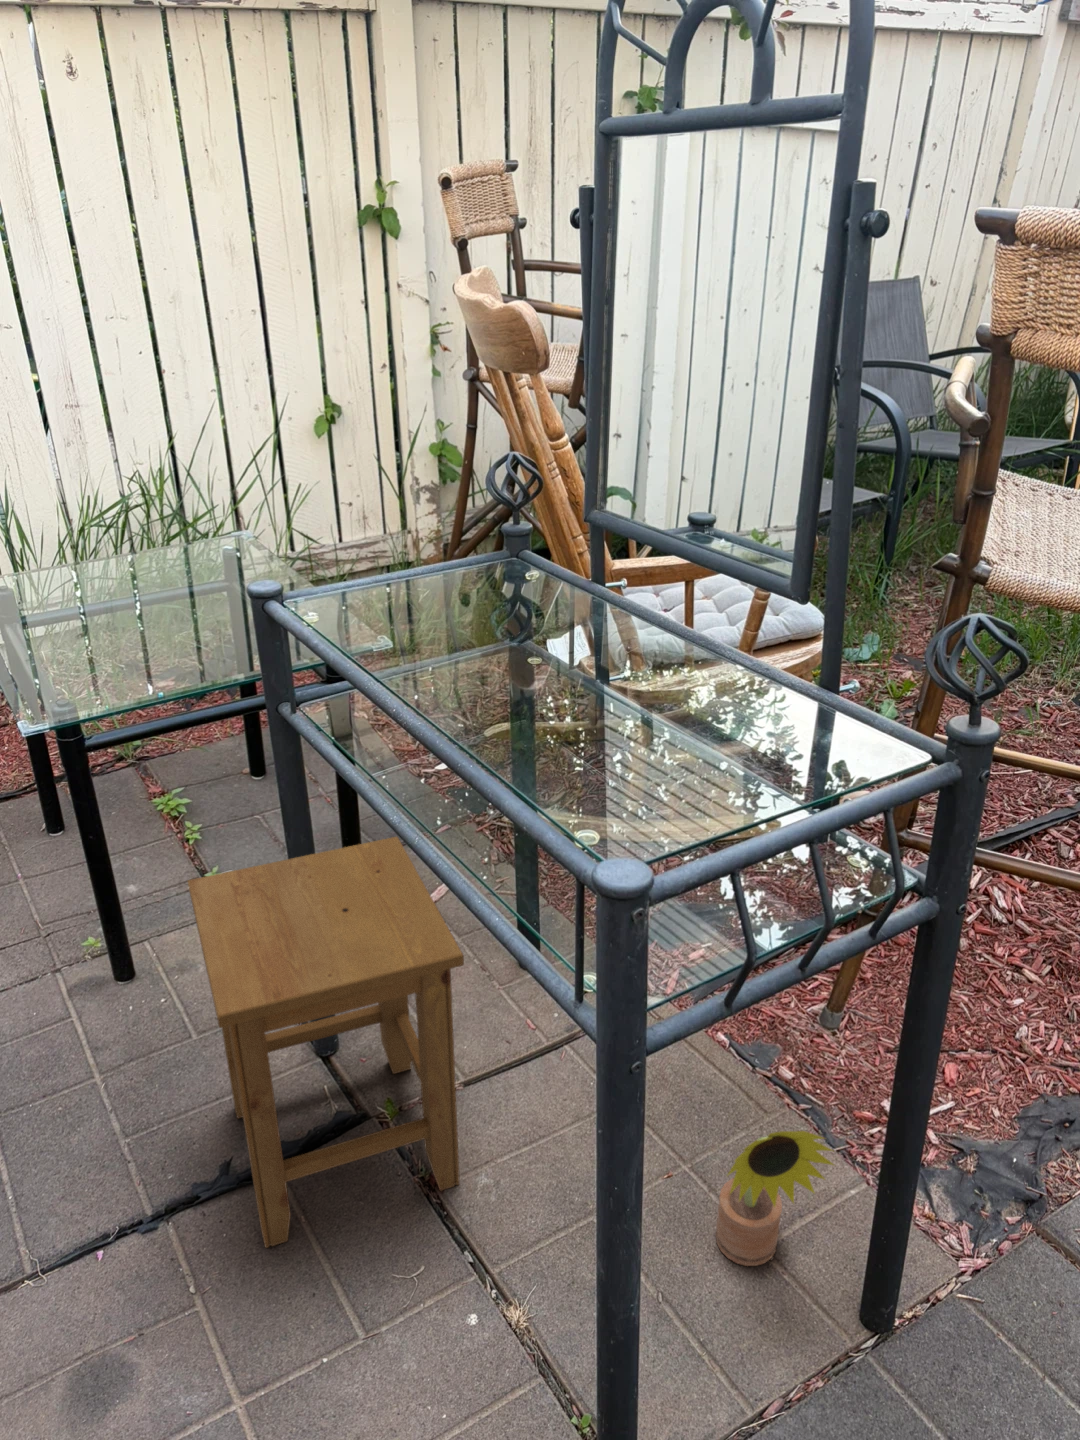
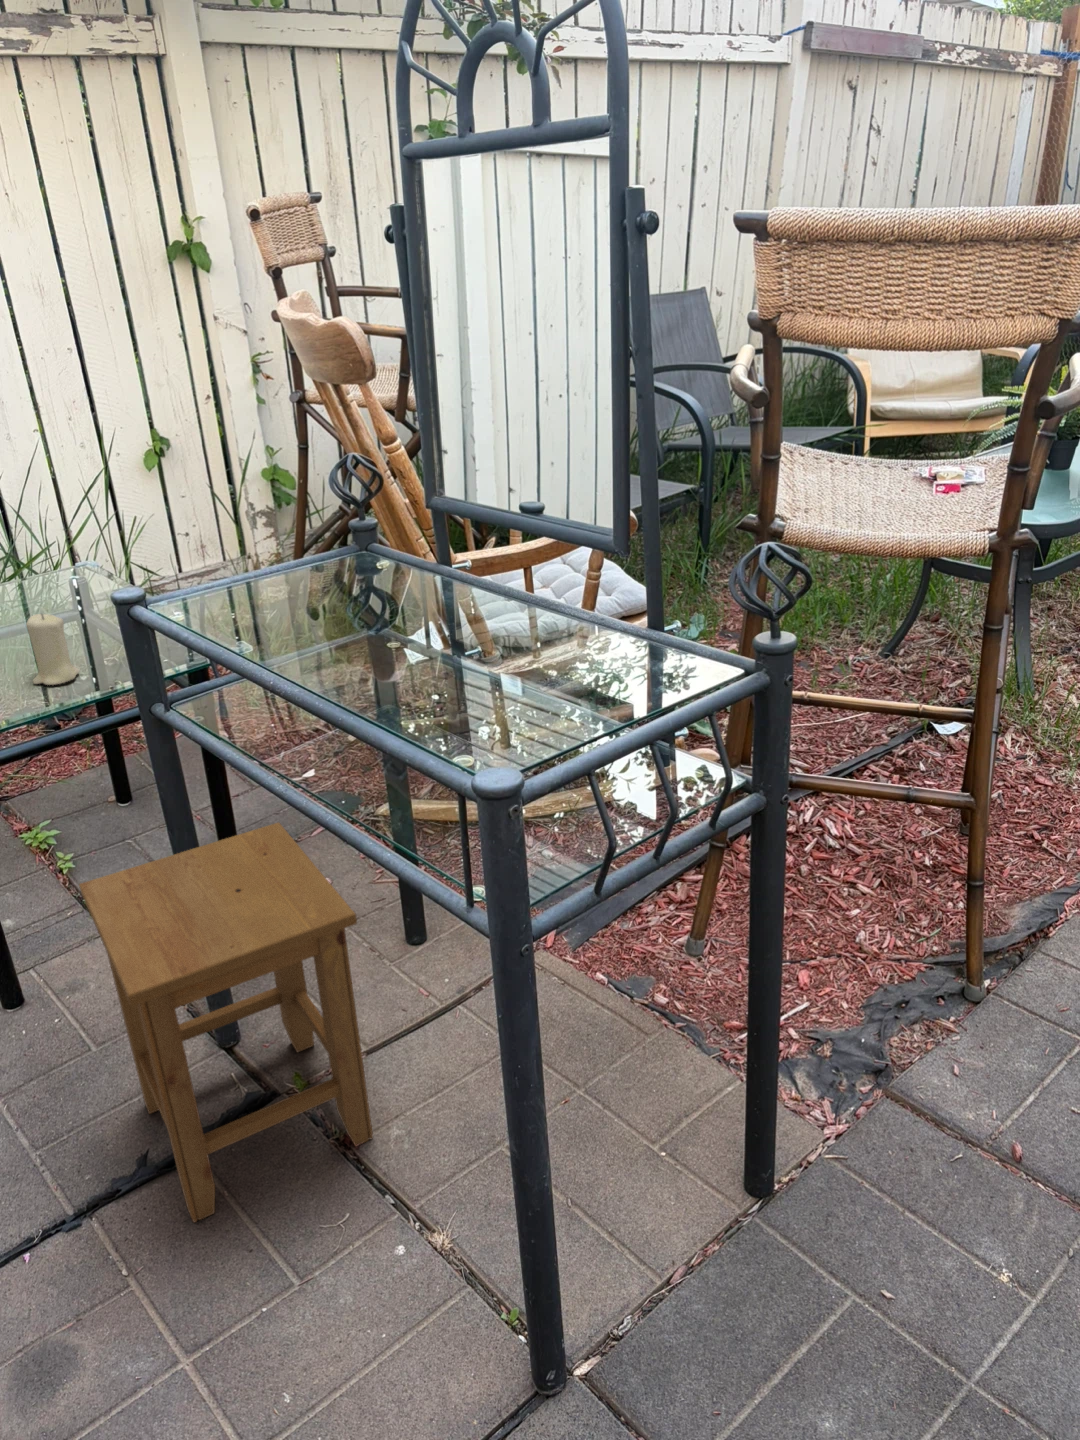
candle: none [174,584,221,657] -> present [26,614,79,685]
decorative plant: present [716,1131,833,1266] -> none [613,1027,709,1164]

